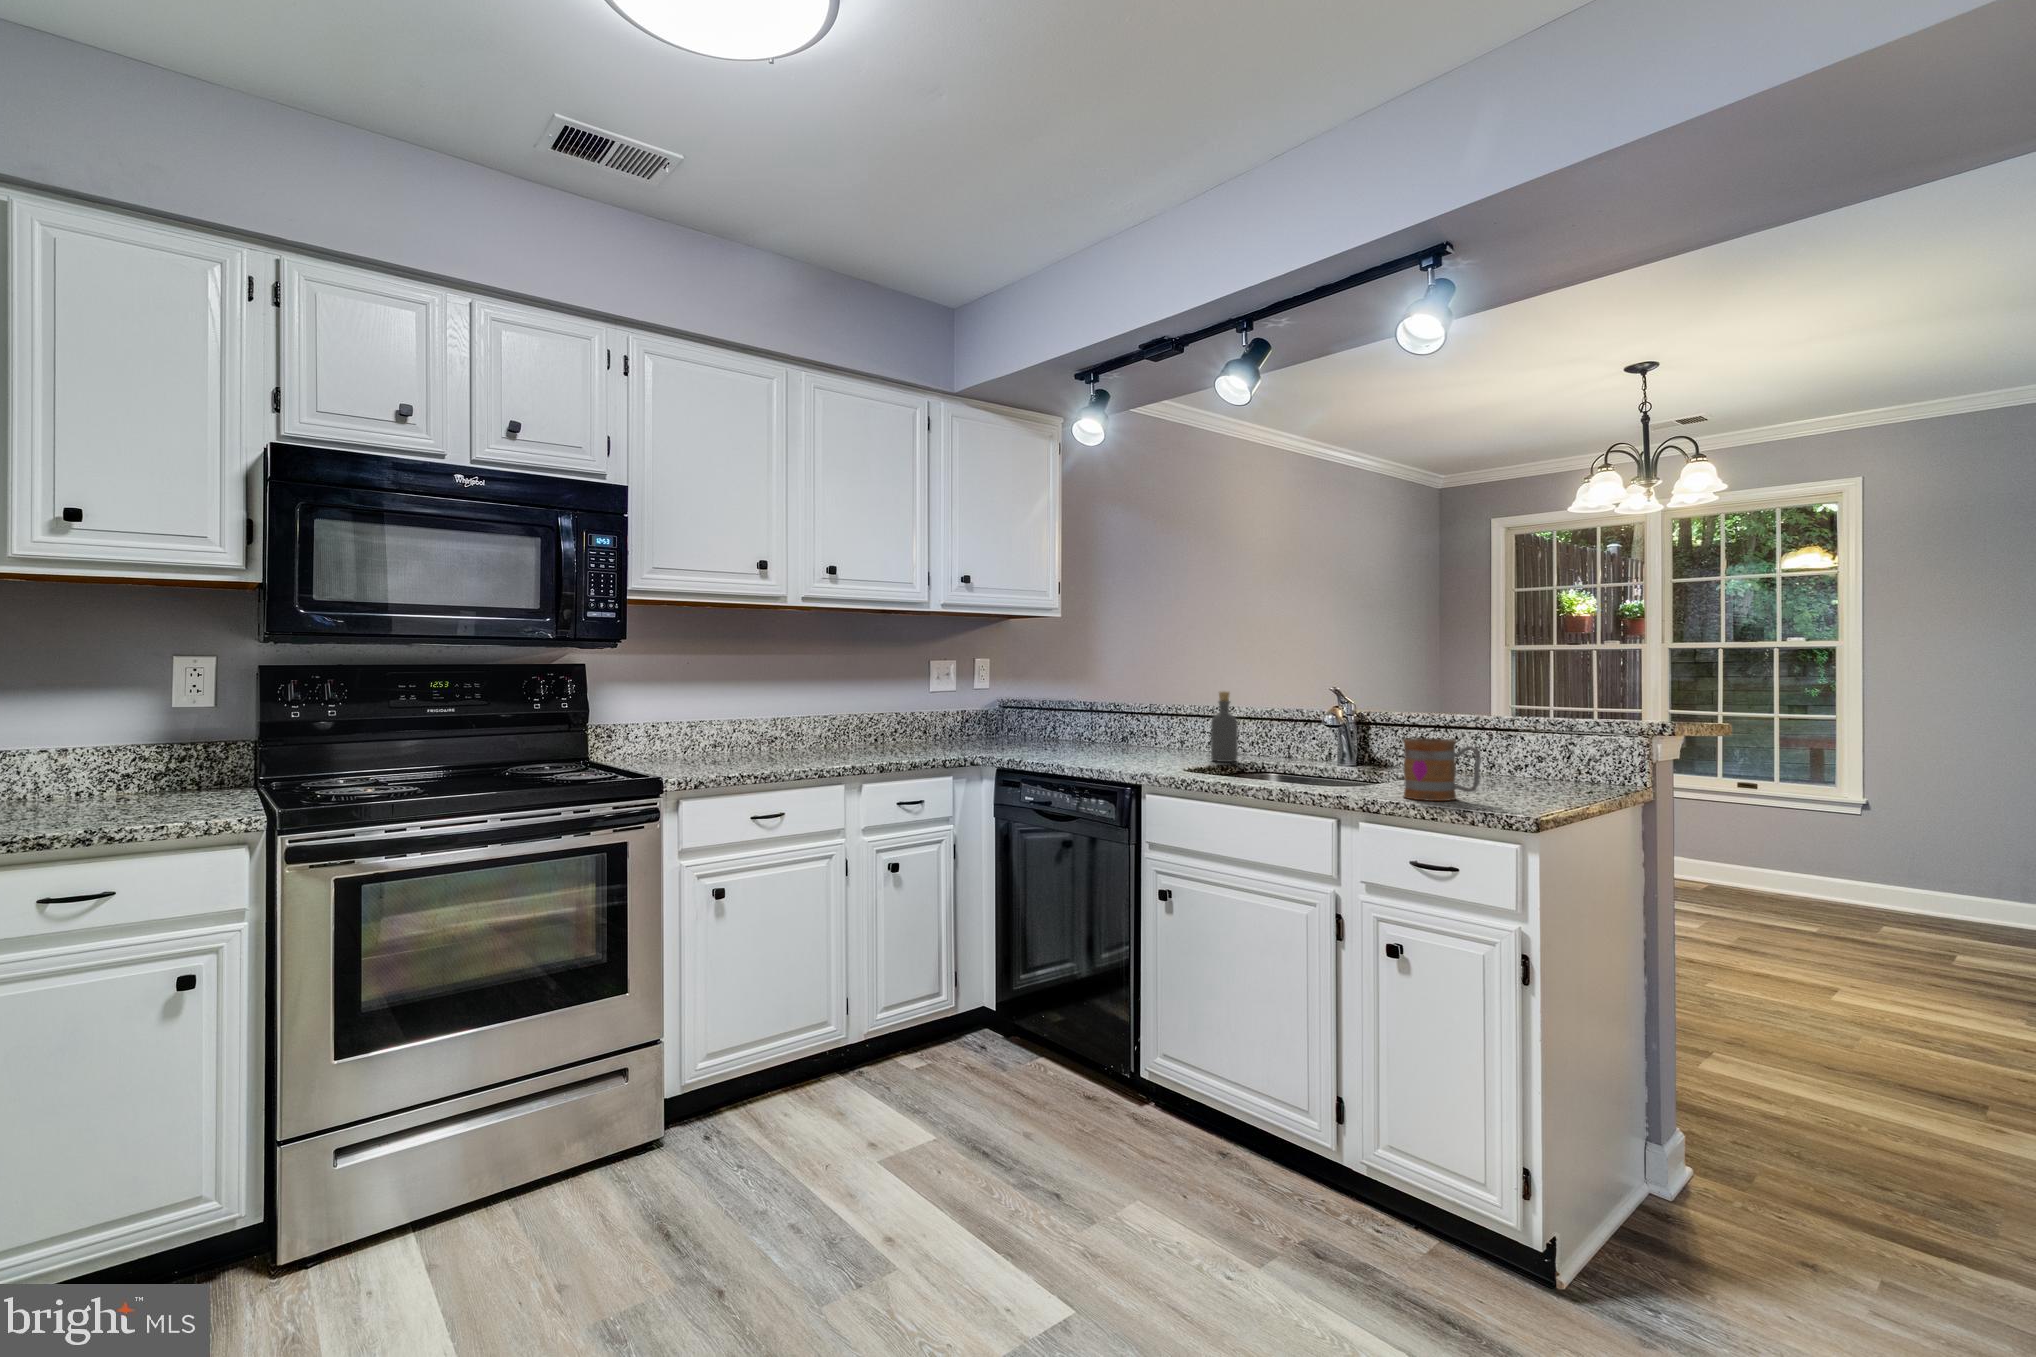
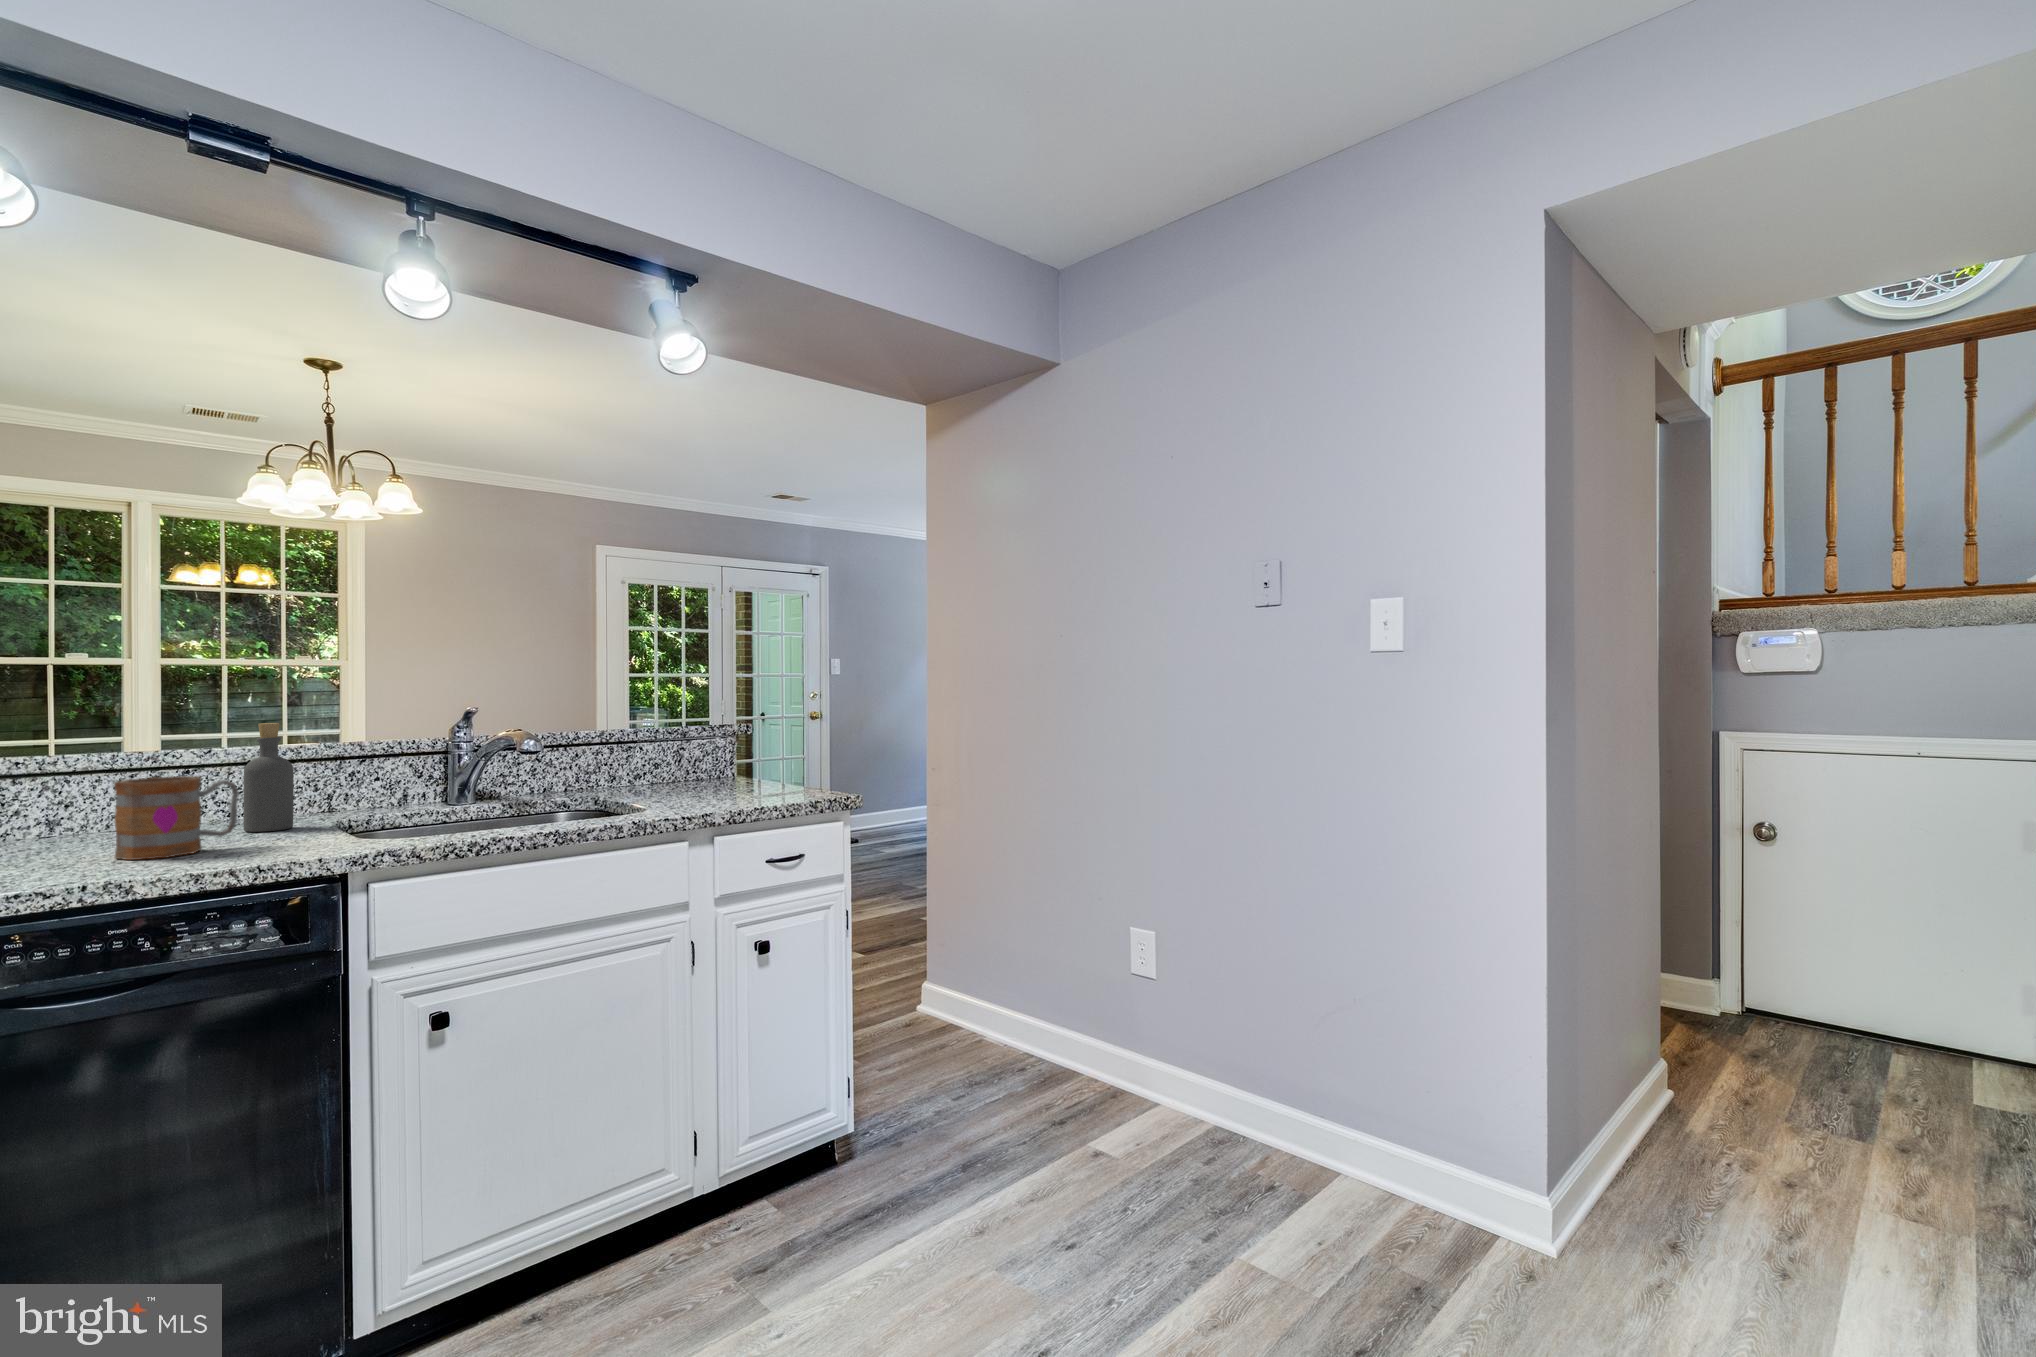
mug: present [1404,738,1481,801] -> present [114,776,239,860]

